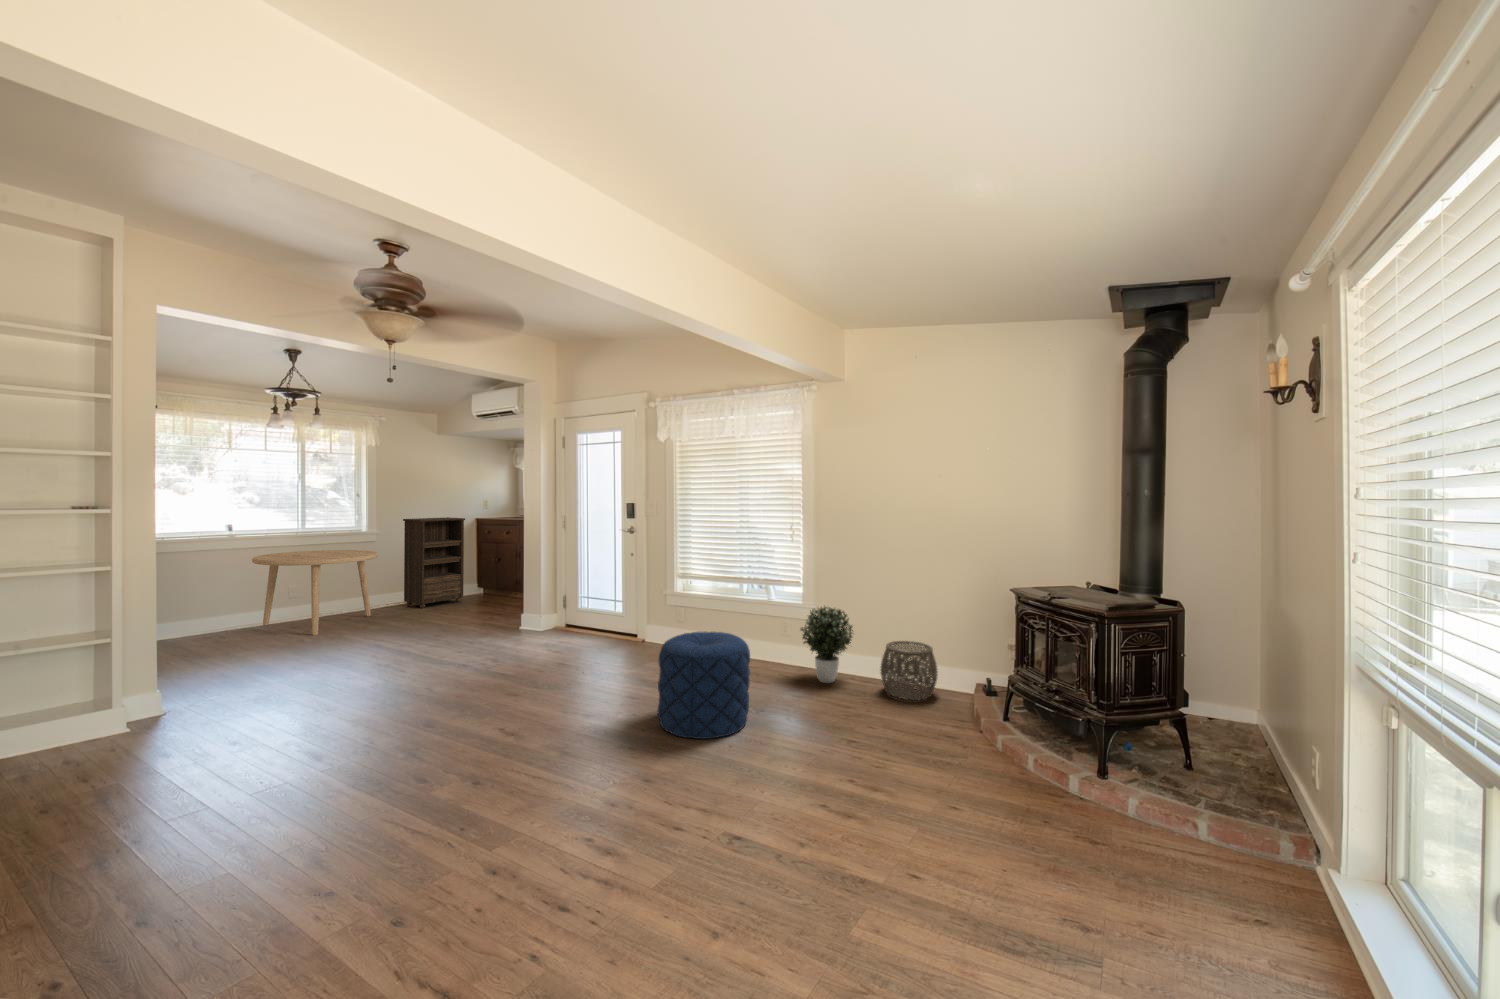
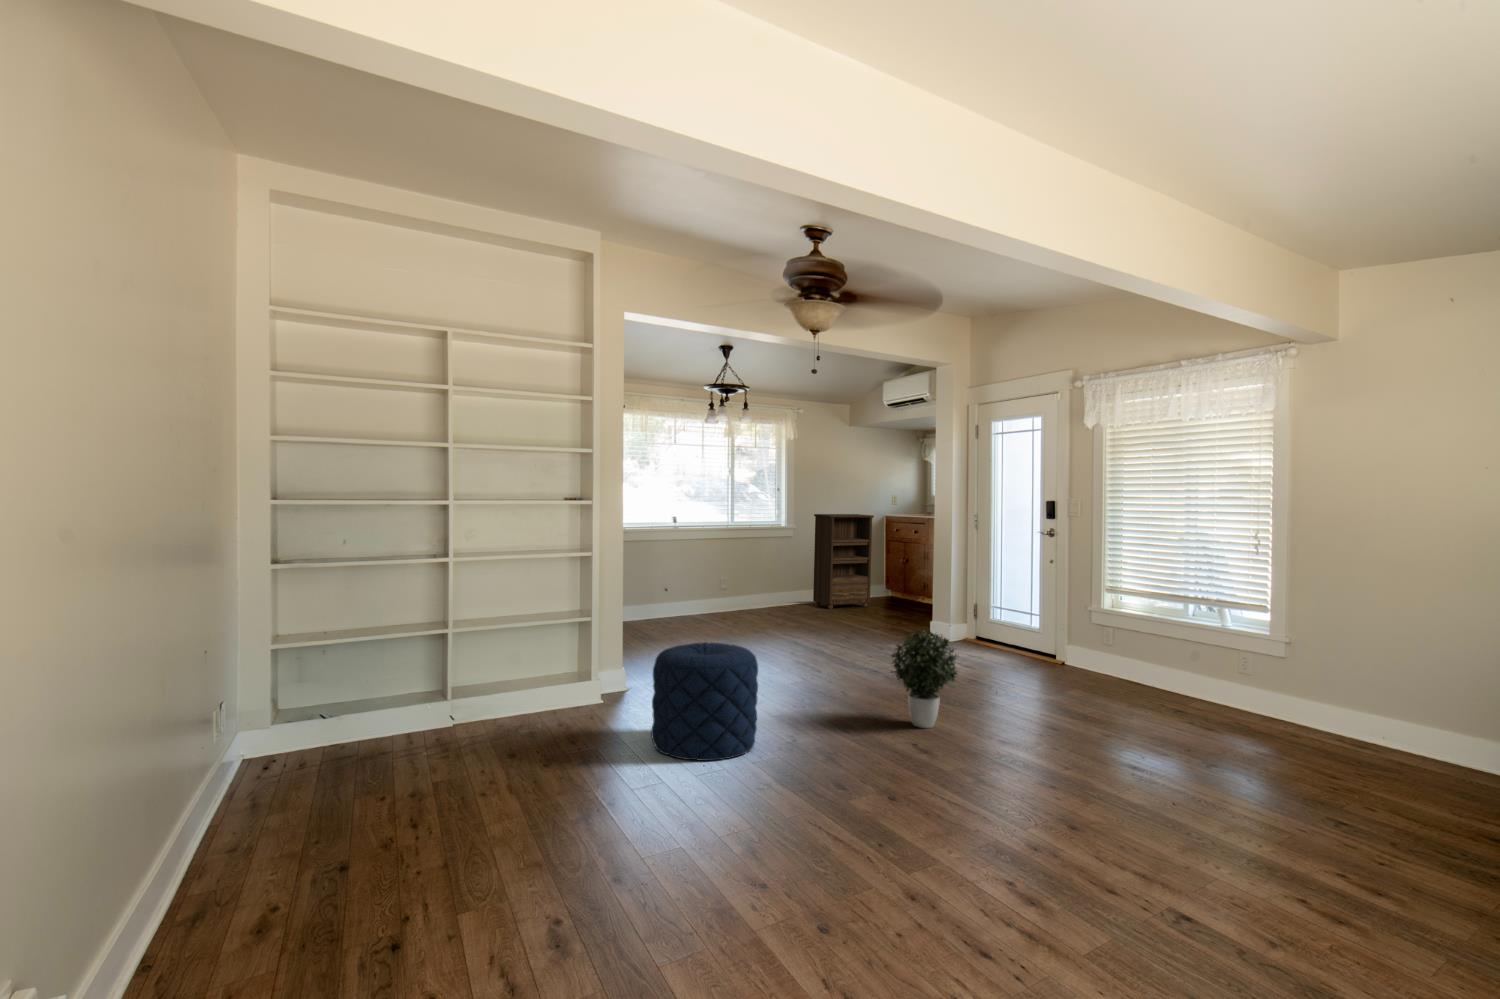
dining table: present [252,550,378,635] -> none [693,542,792,622]
potted plant: present [801,607,853,683] -> present [891,630,958,728]
pouf: present [658,632,750,739] -> present [651,642,758,761]
woven basket: present [880,641,938,700] -> none [1371,693,1468,774]

